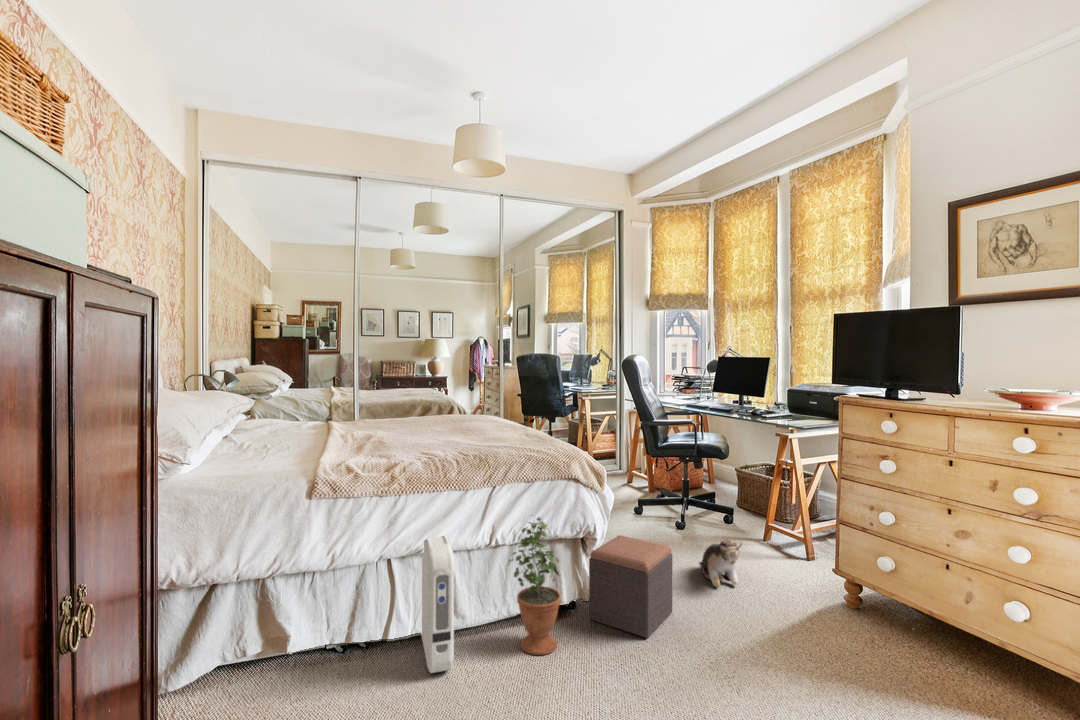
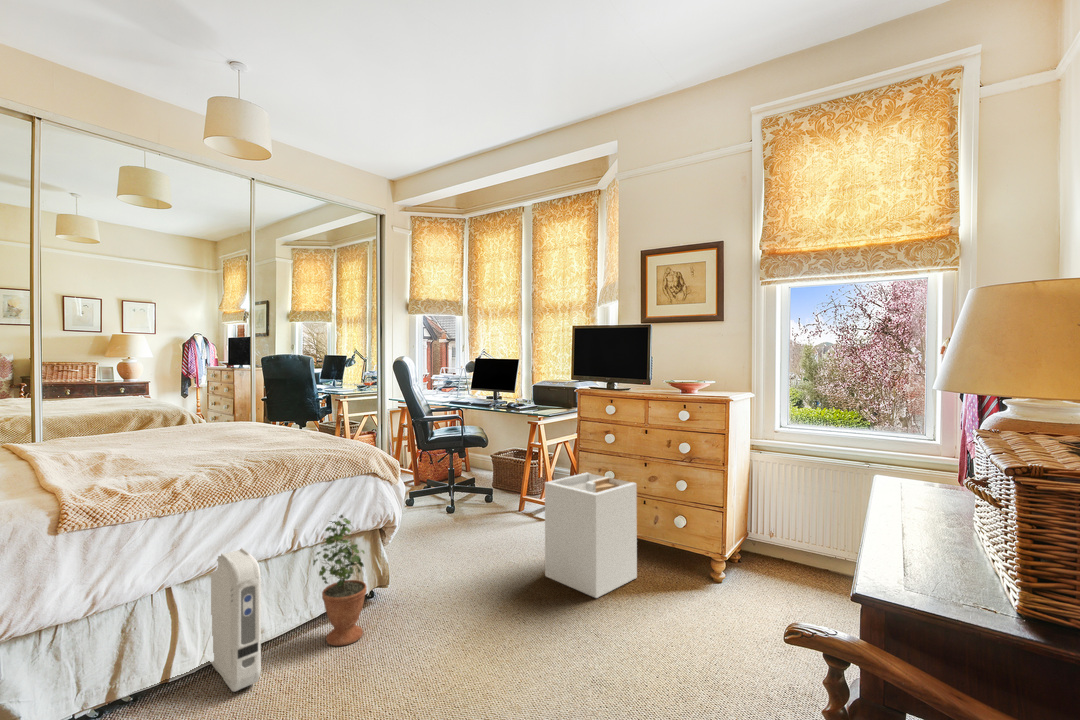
laundry hamper: none [783,508,927,683] -> present [545,473,637,598]
footstool: present [589,535,672,638] -> none [387,522,460,606]
plush toy: present [702,539,742,587] -> none [474,511,511,553]

